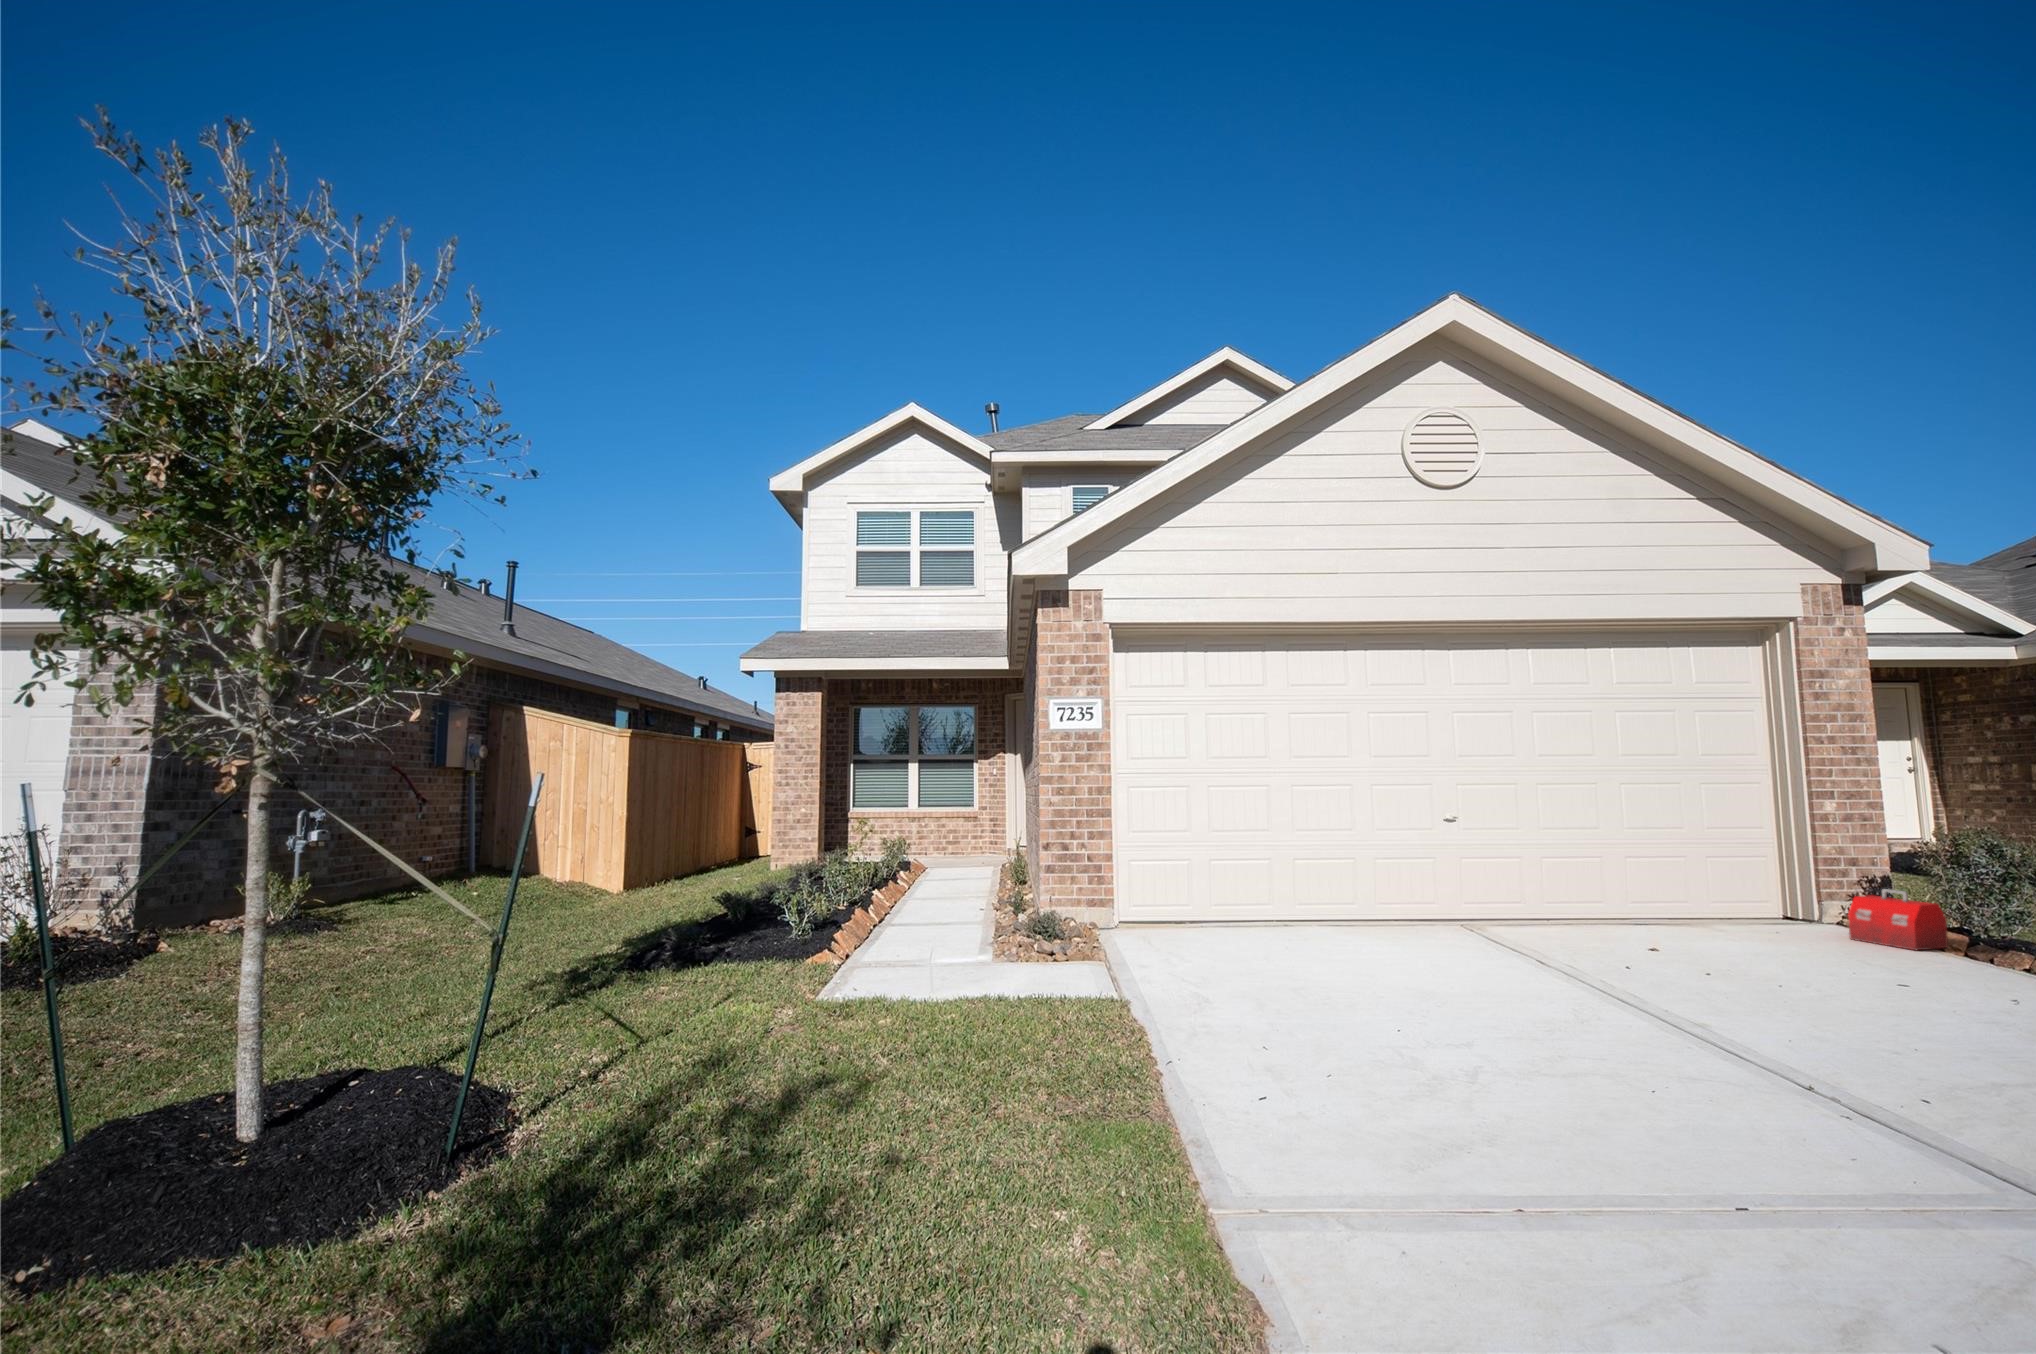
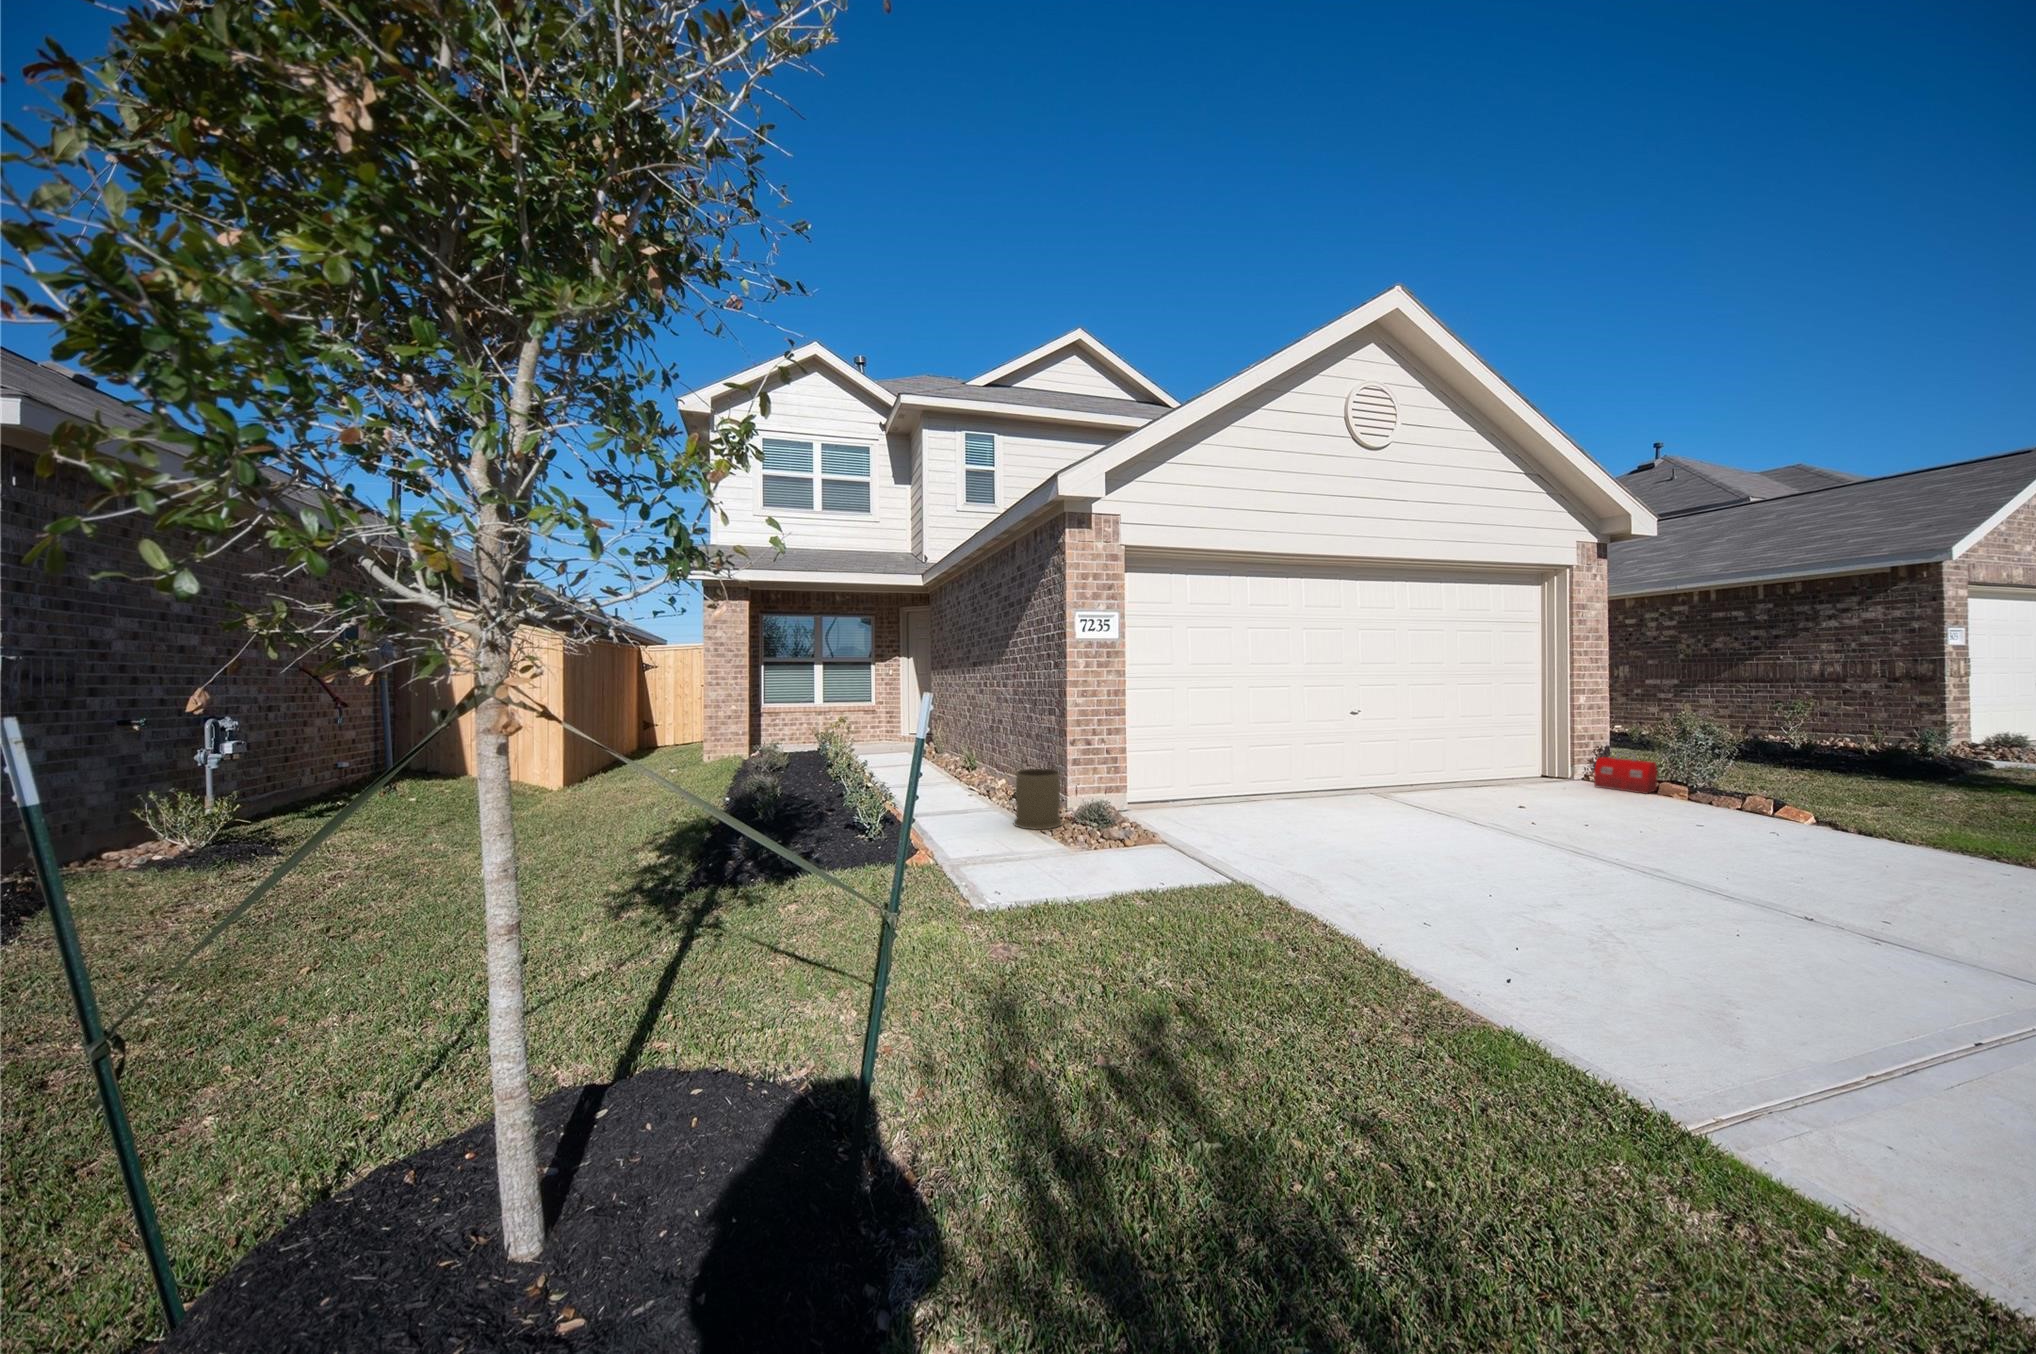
trash can: none [980,875,1035,942] -> present [1014,769,1062,830]

